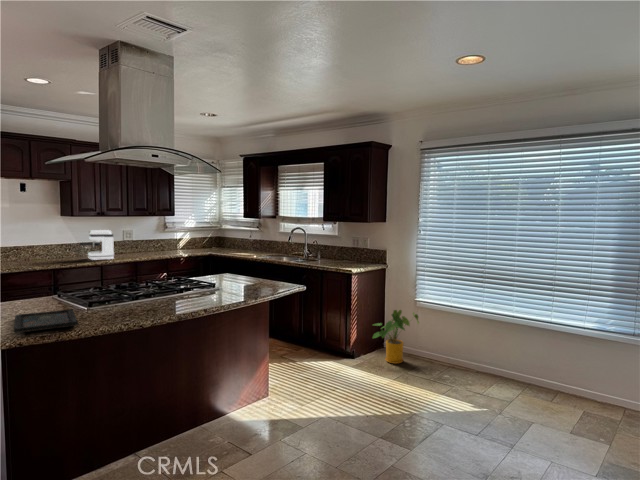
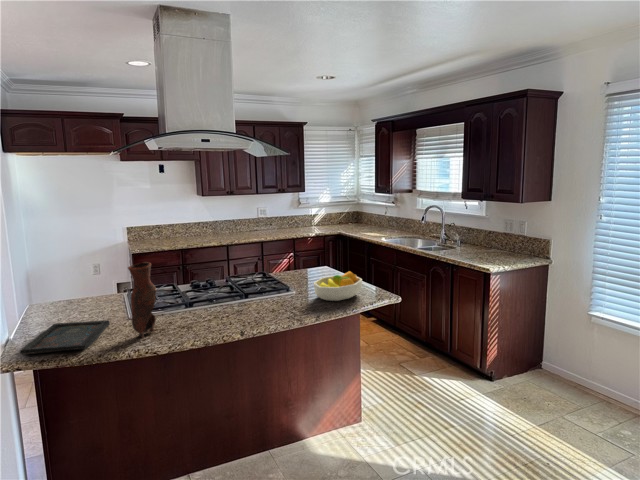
coffee maker: present [80,230,114,260] -> none [209,209,239,240]
vase: none [109,253,133,317] -> present [128,262,156,338]
fruit bowl: none [237,269,273,291] -> present [313,271,362,301]
house plant: present [373,310,419,364] -> none [517,324,594,399]

